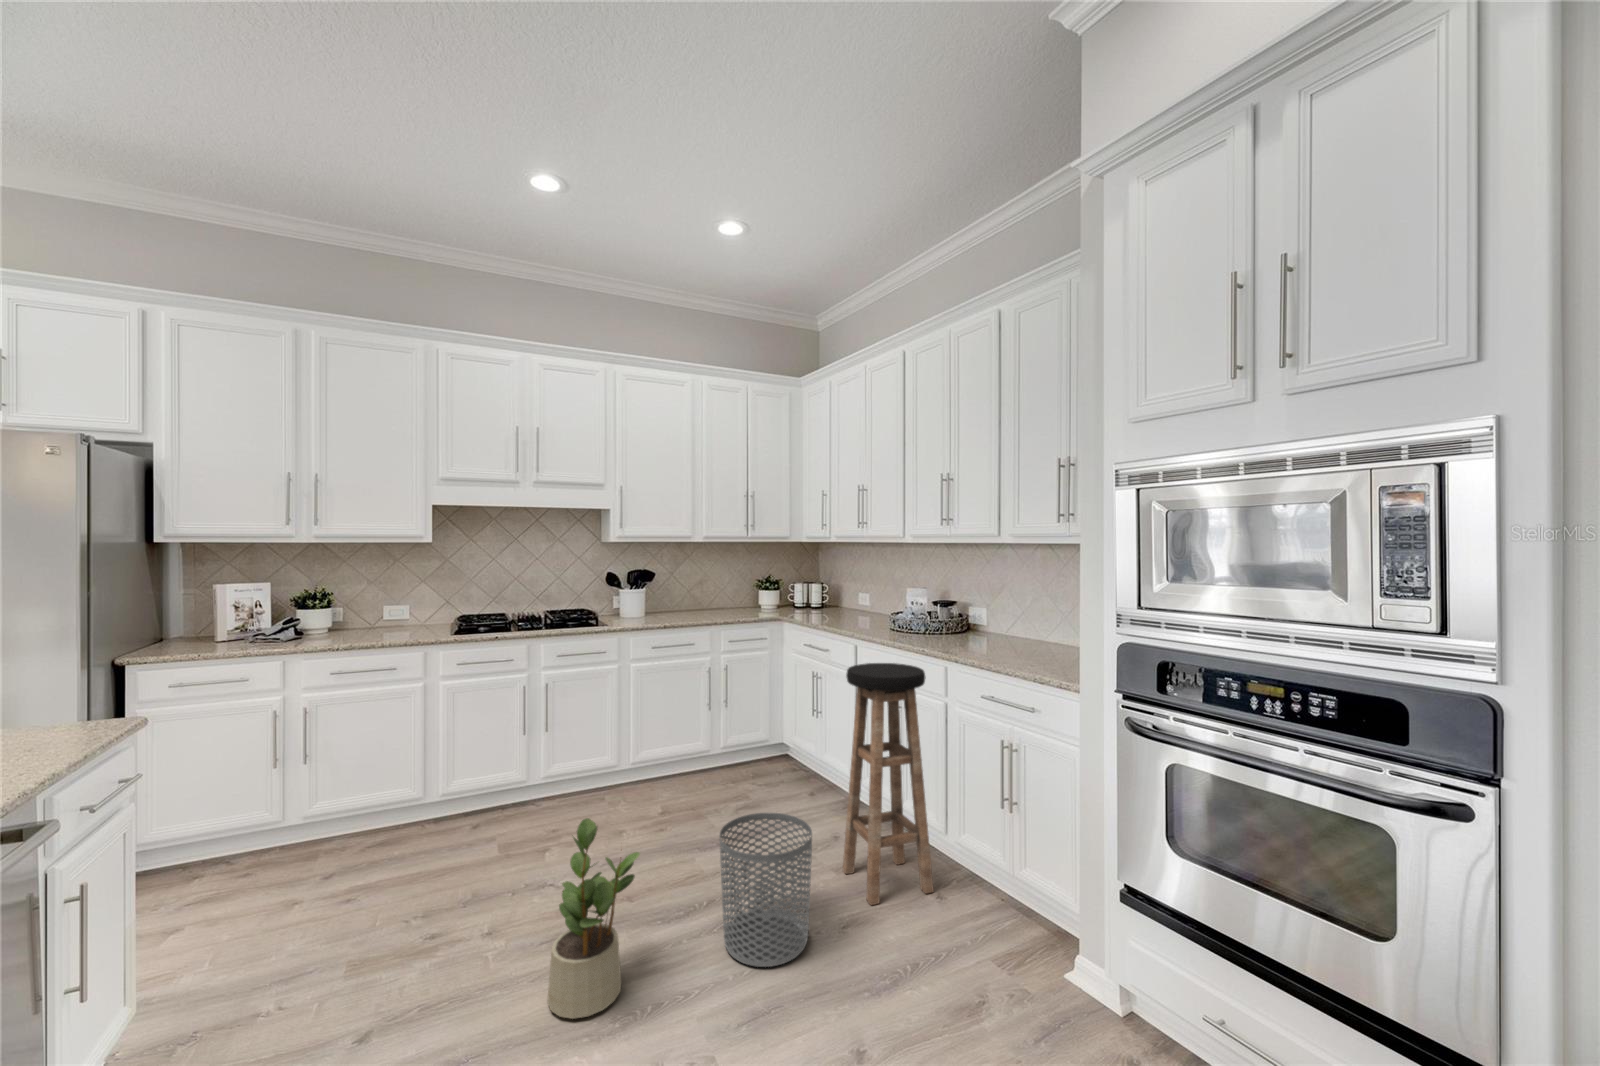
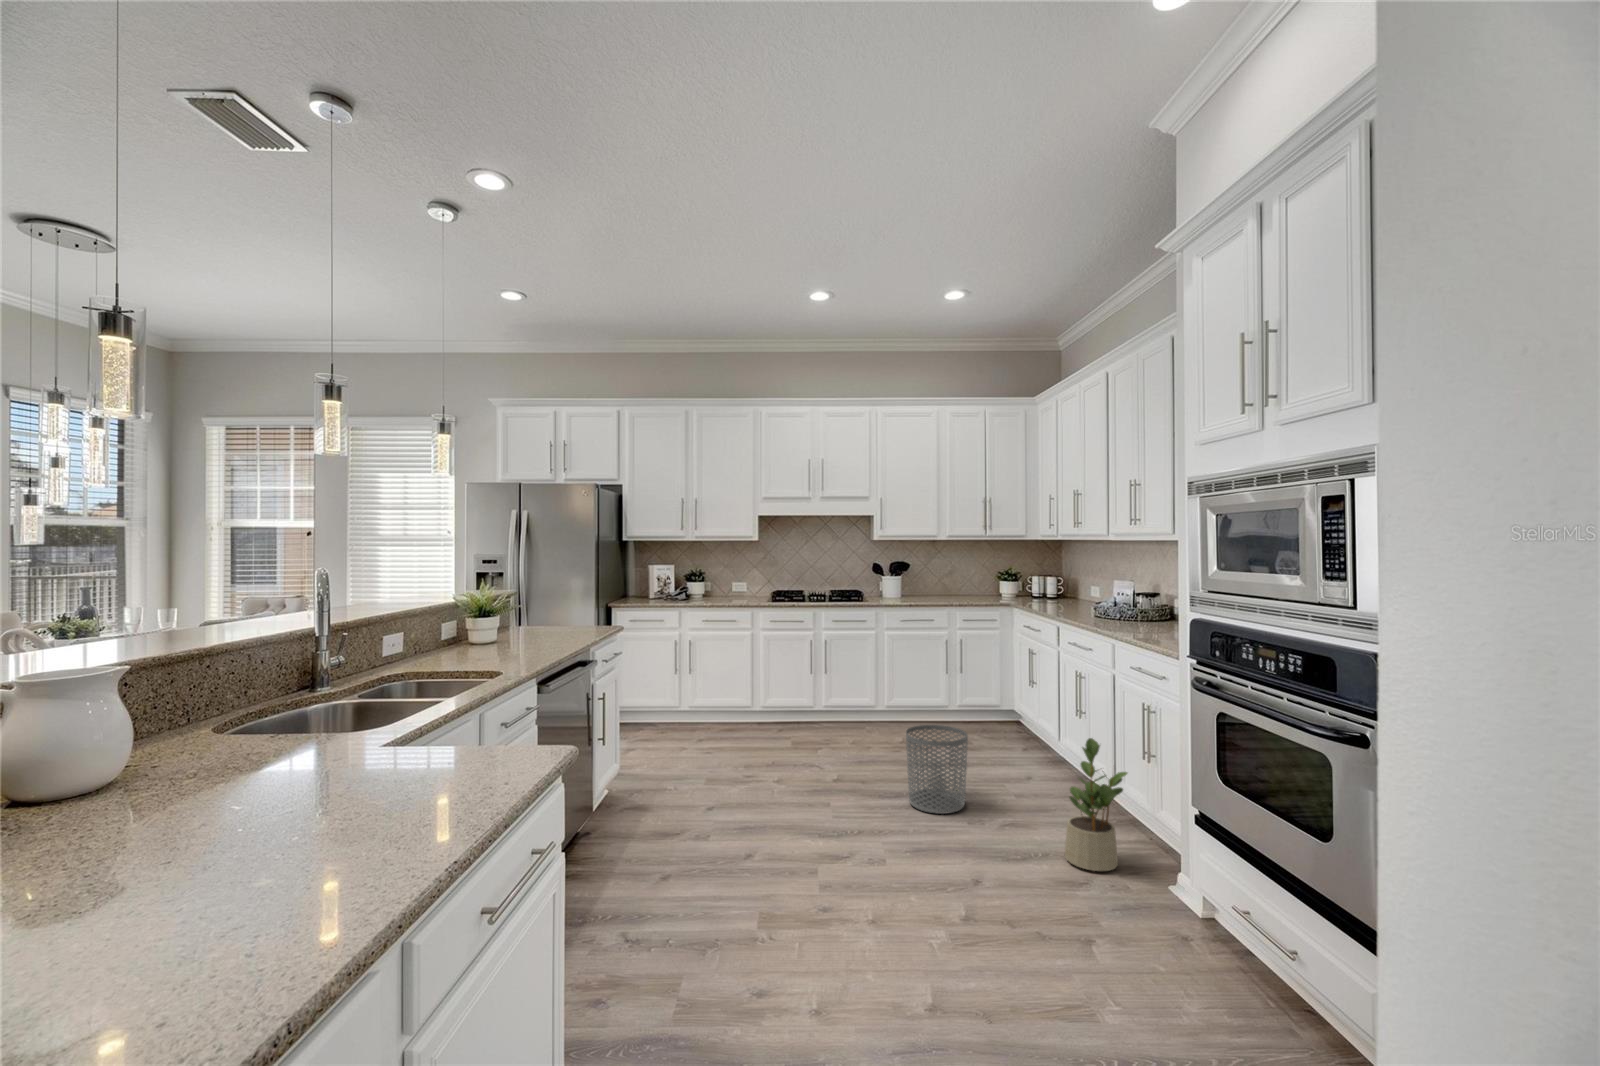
bar stool: present [843,663,934,905] -> none [1012,634,1075,807]
potted plant: present [547,818,640,1019] -> present [1065,738,1127,871]

